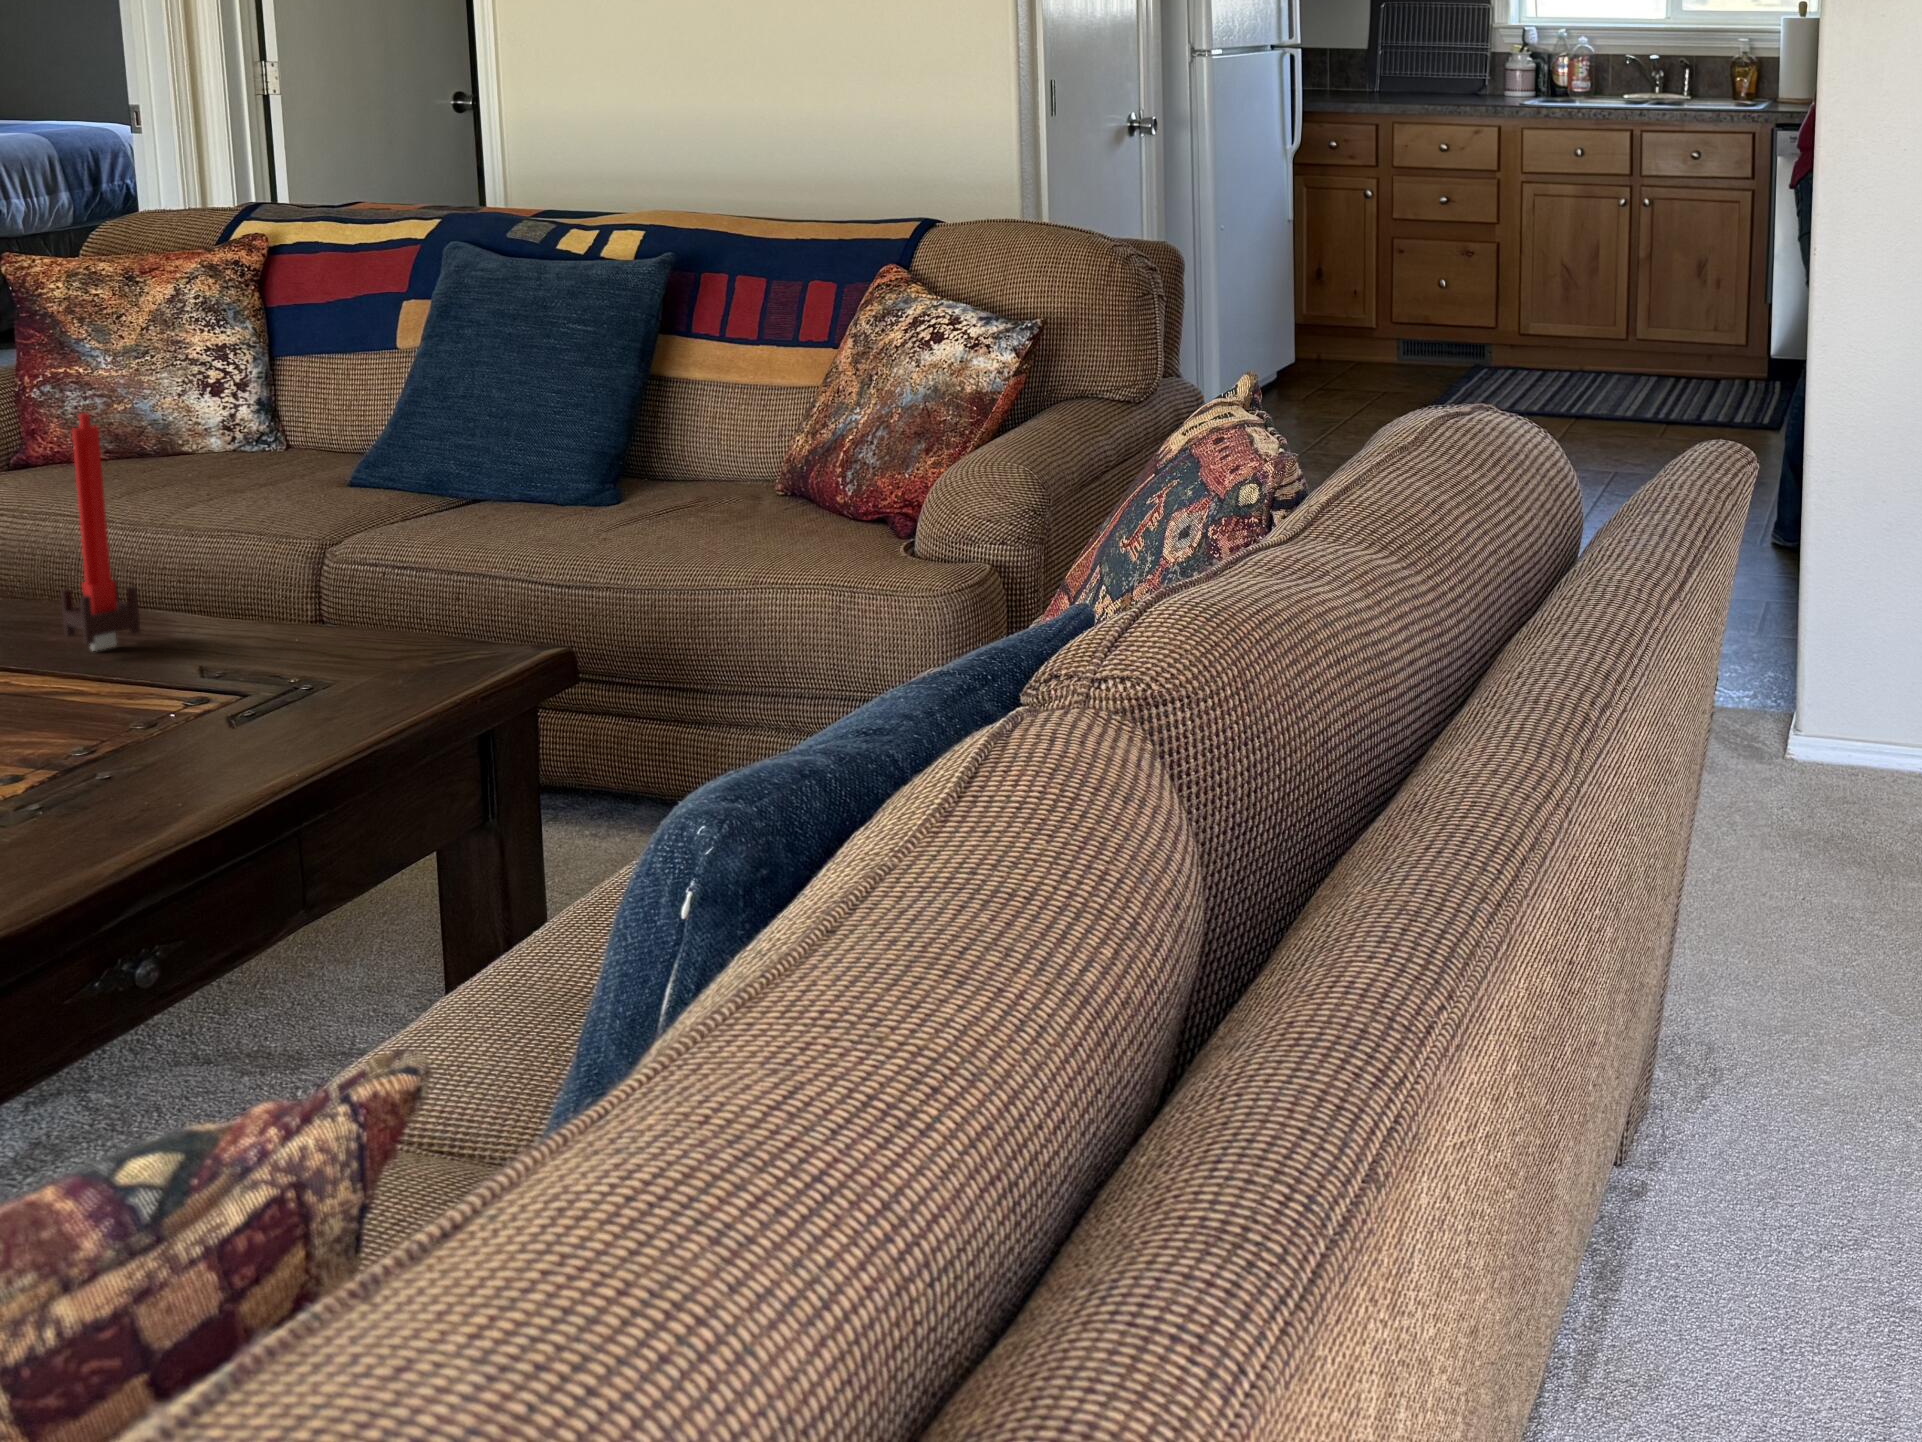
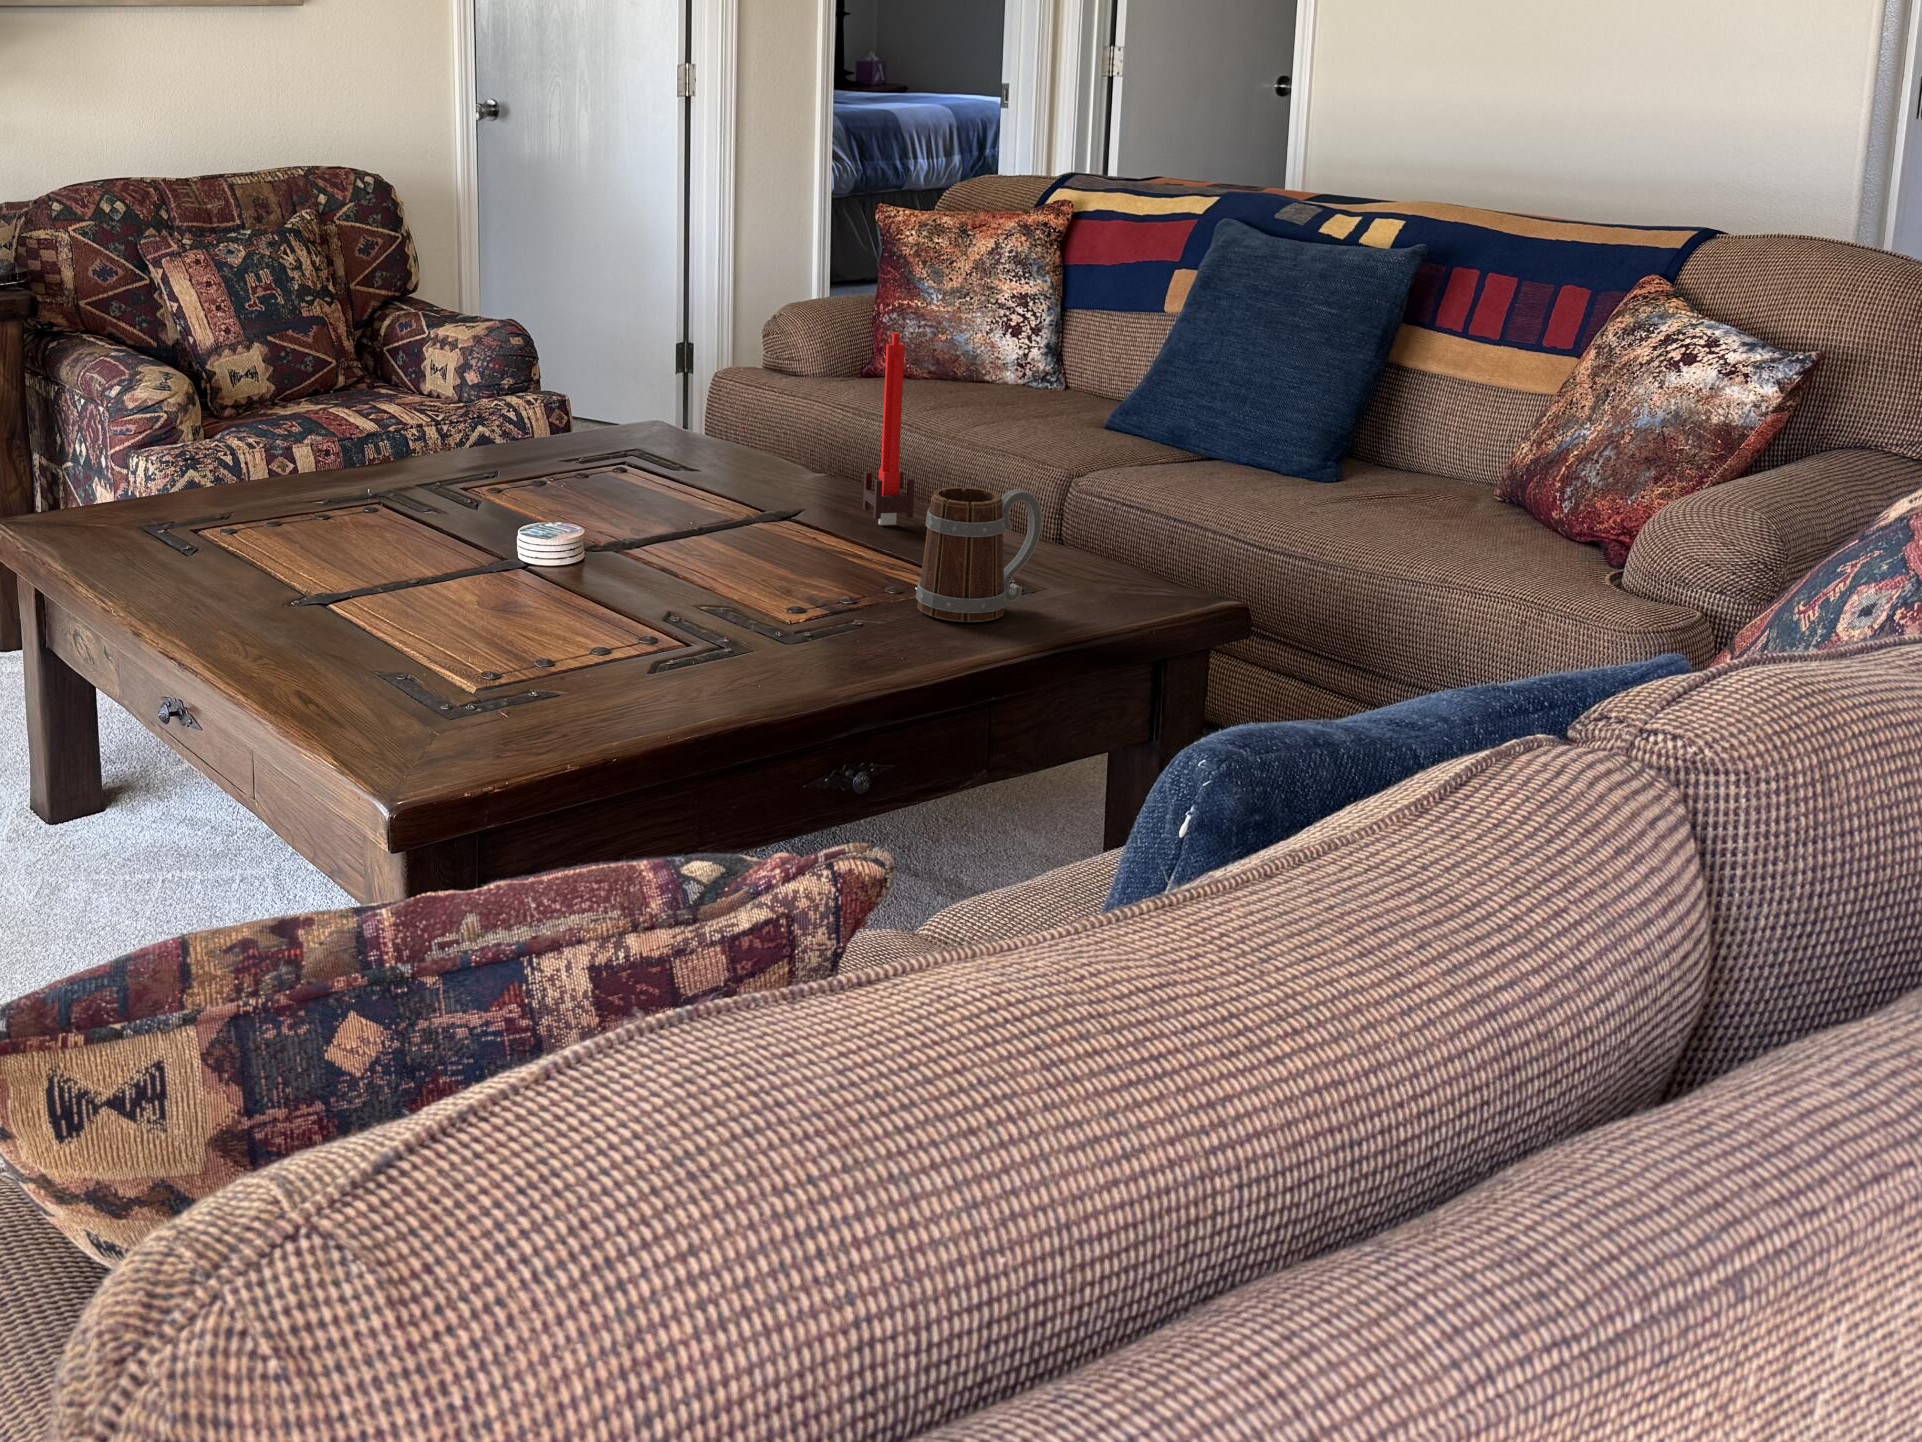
mug: none [176,573,331,747] -> present [916,487,1042,622]

